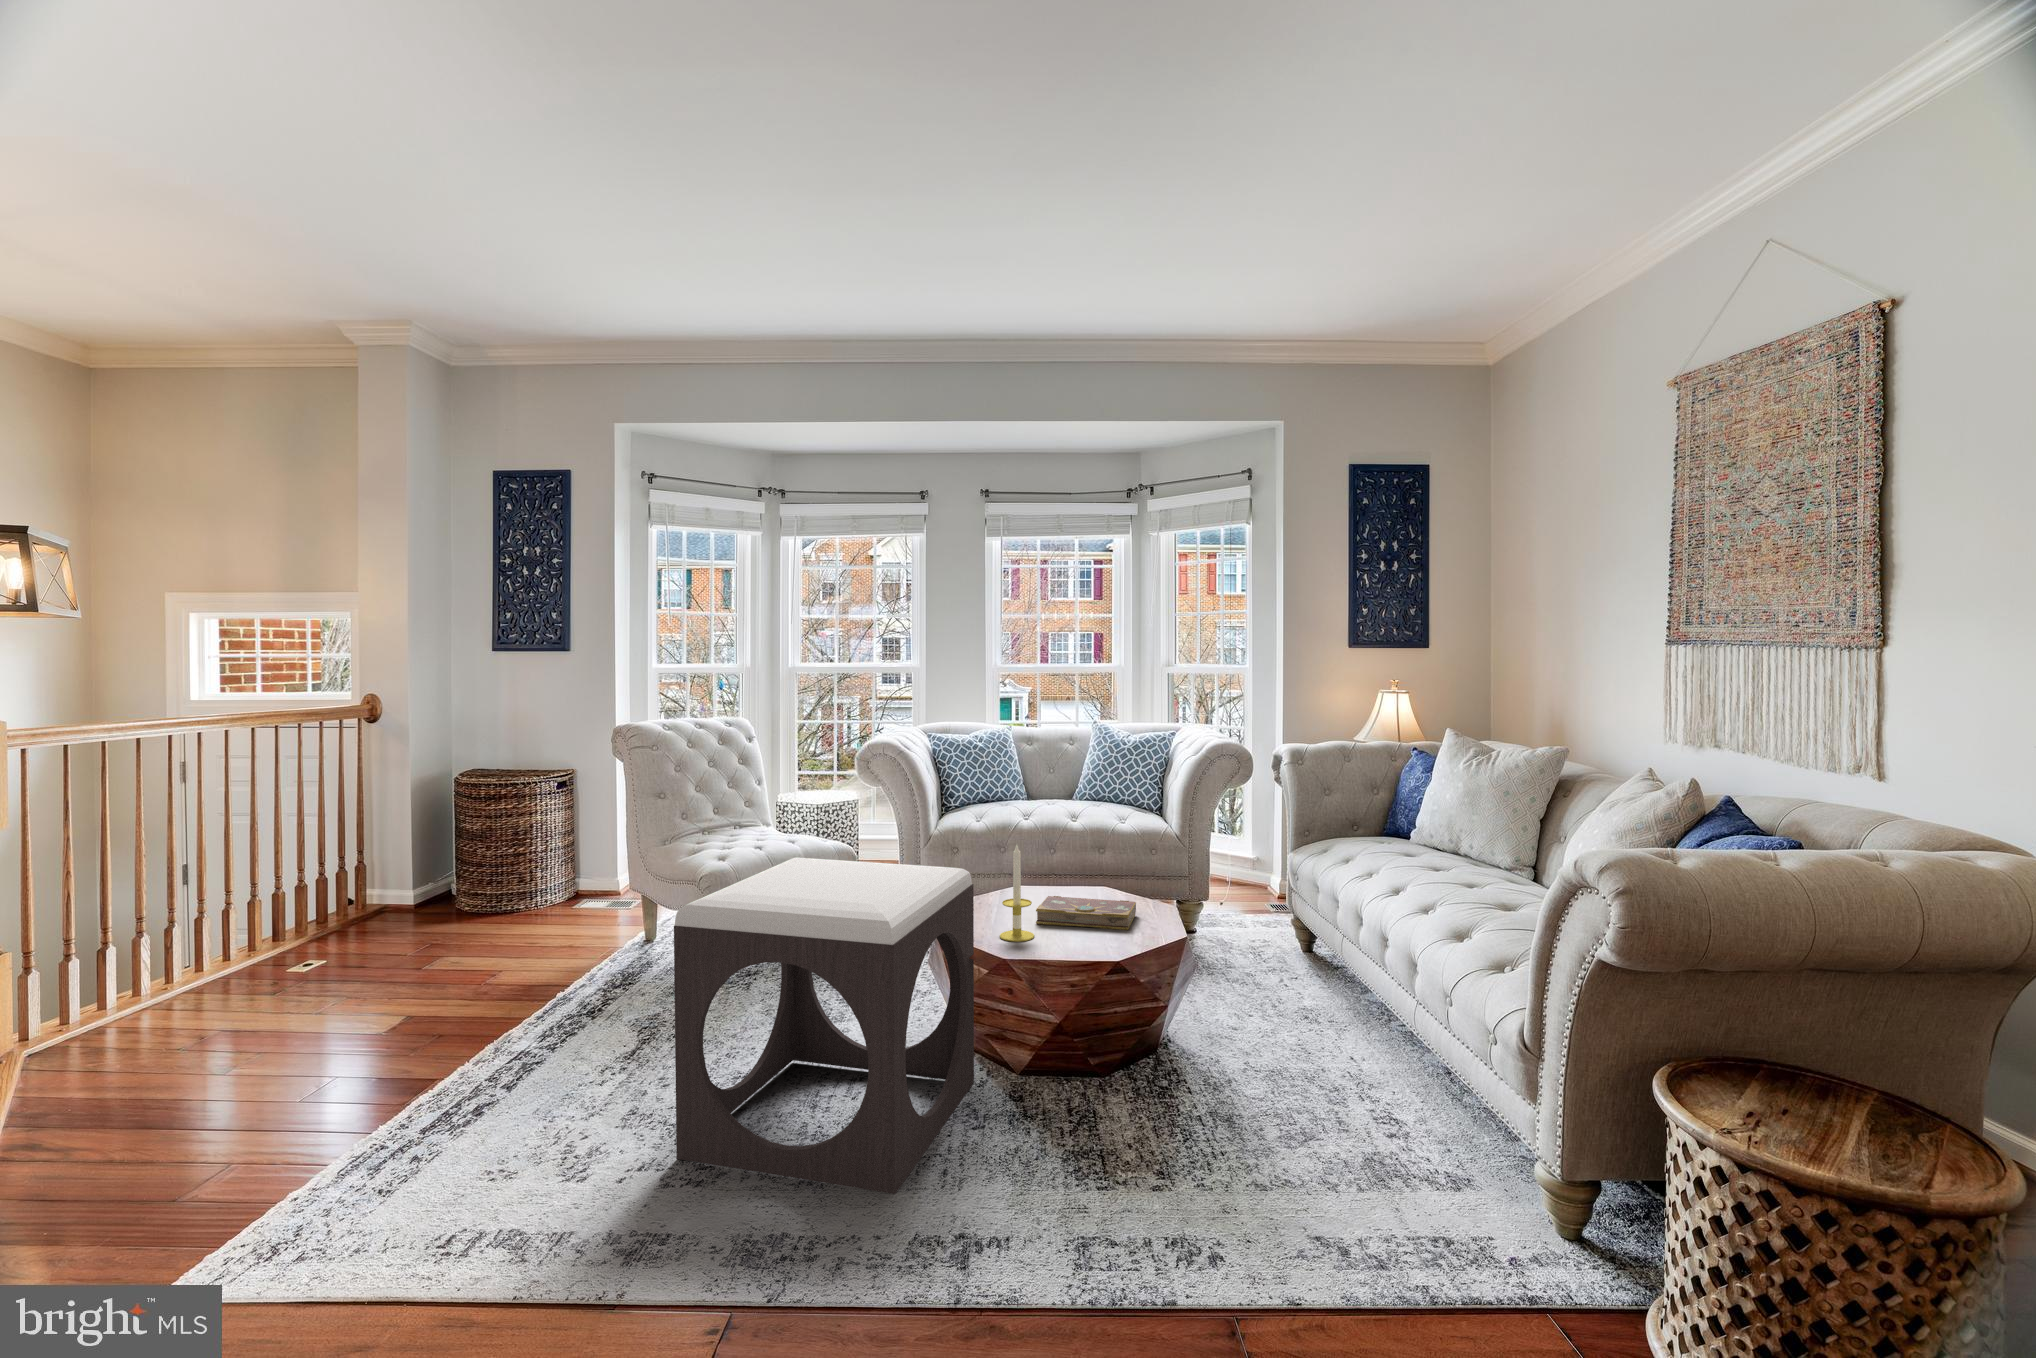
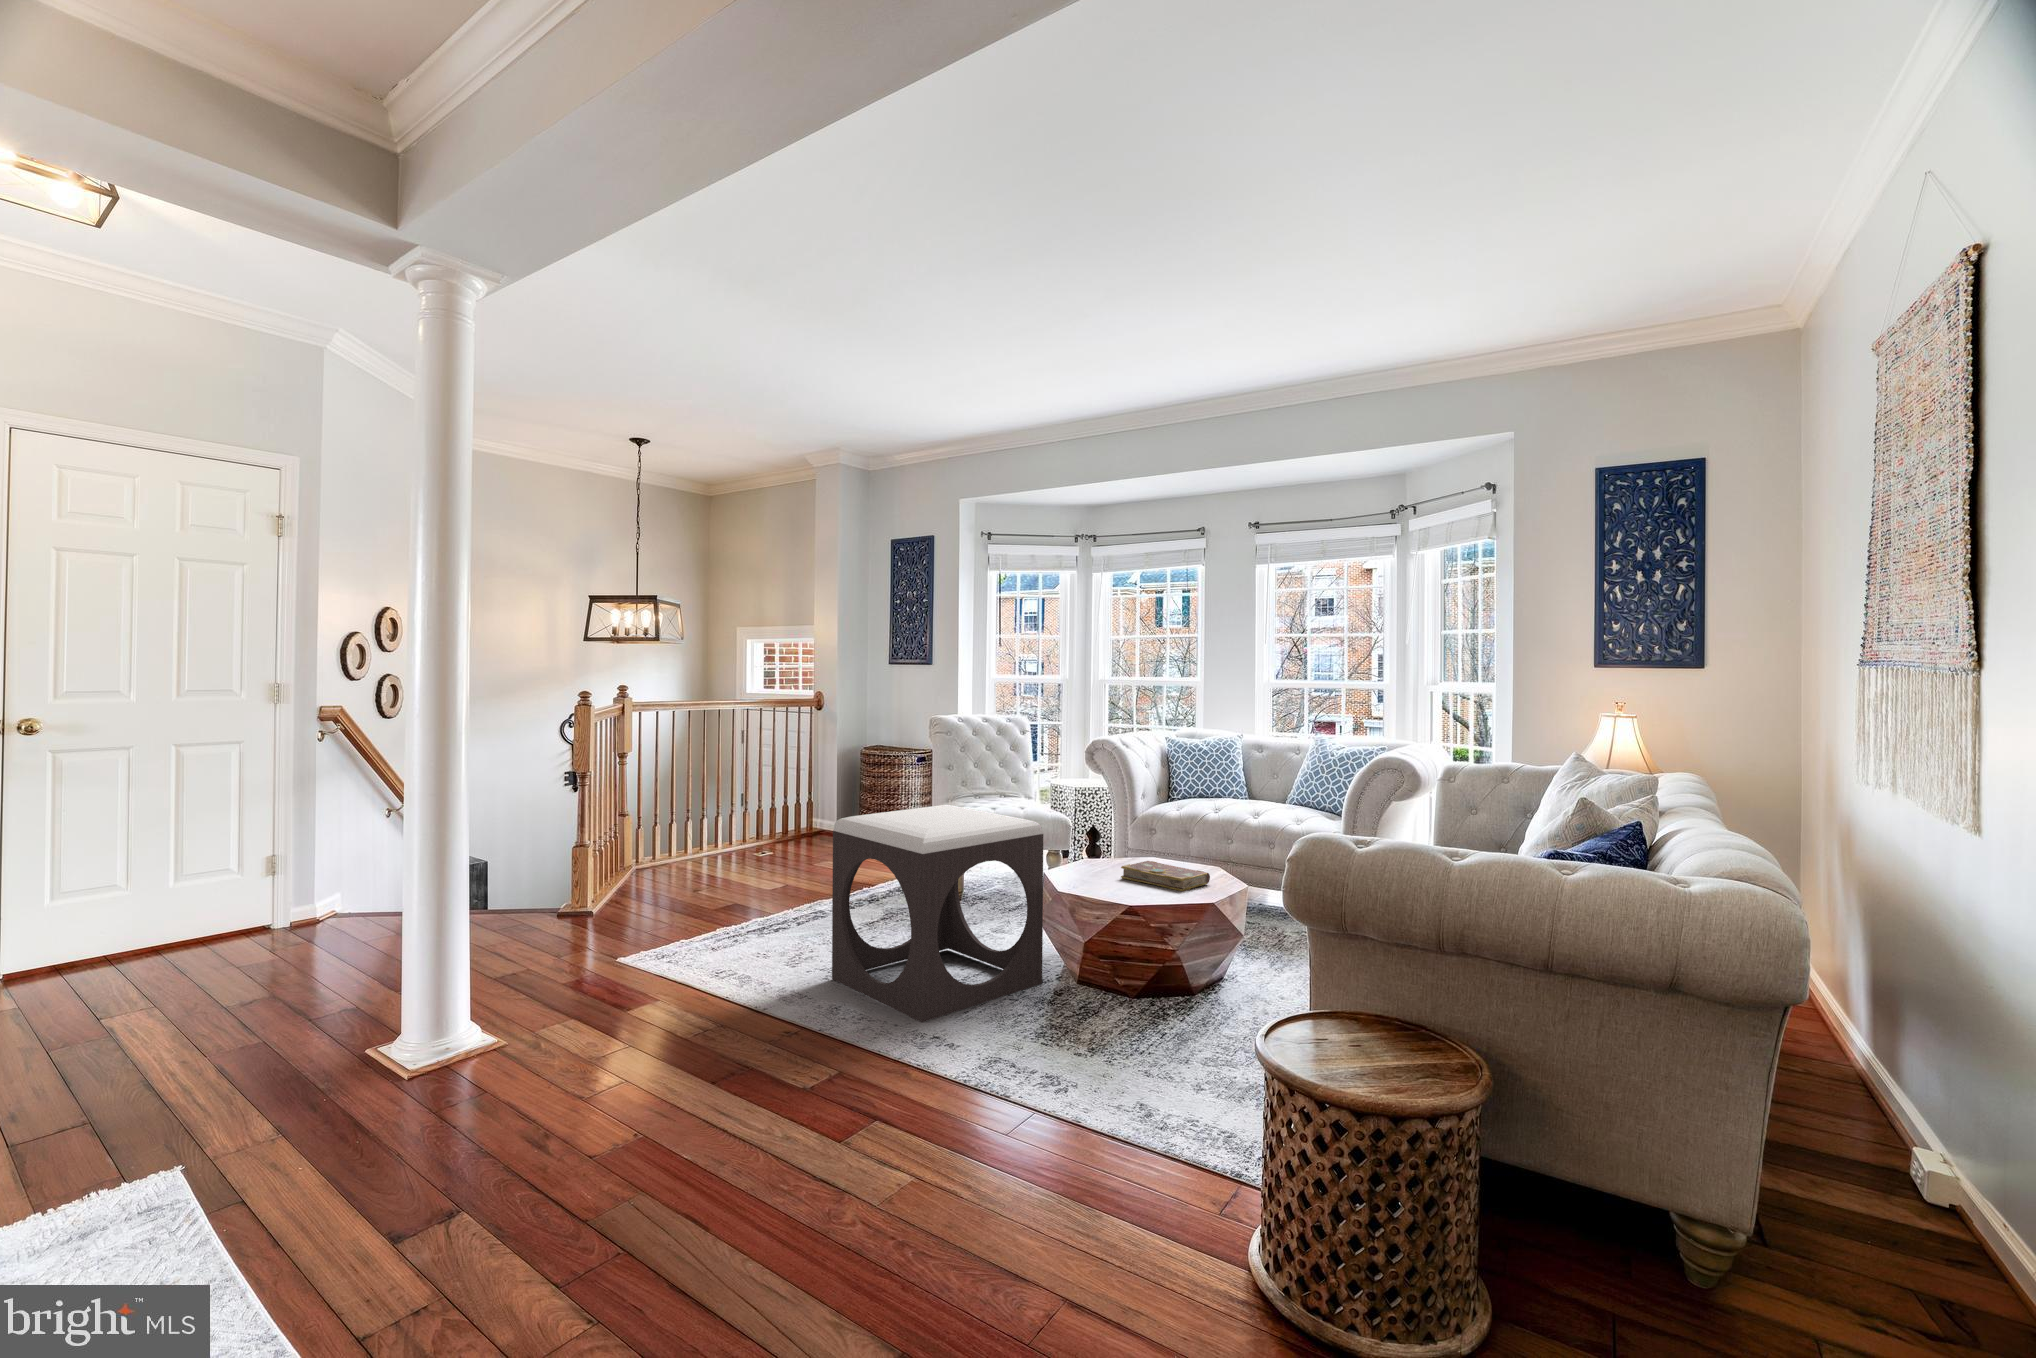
candle: present [1000,845,1034,942] -> none [1078,810,1105,885]

